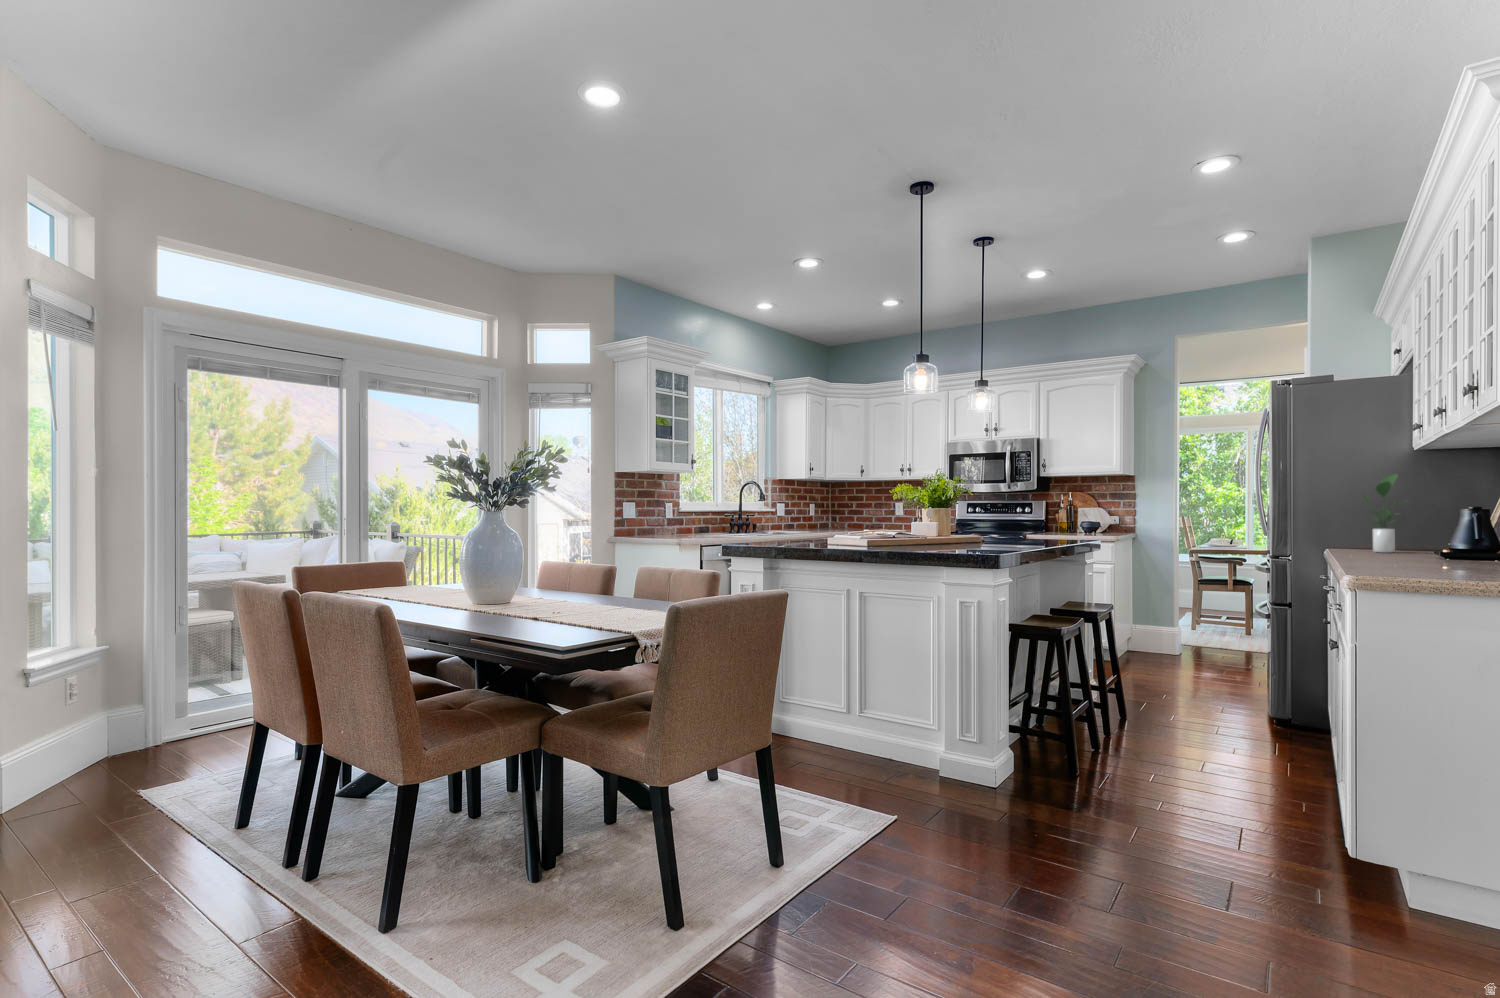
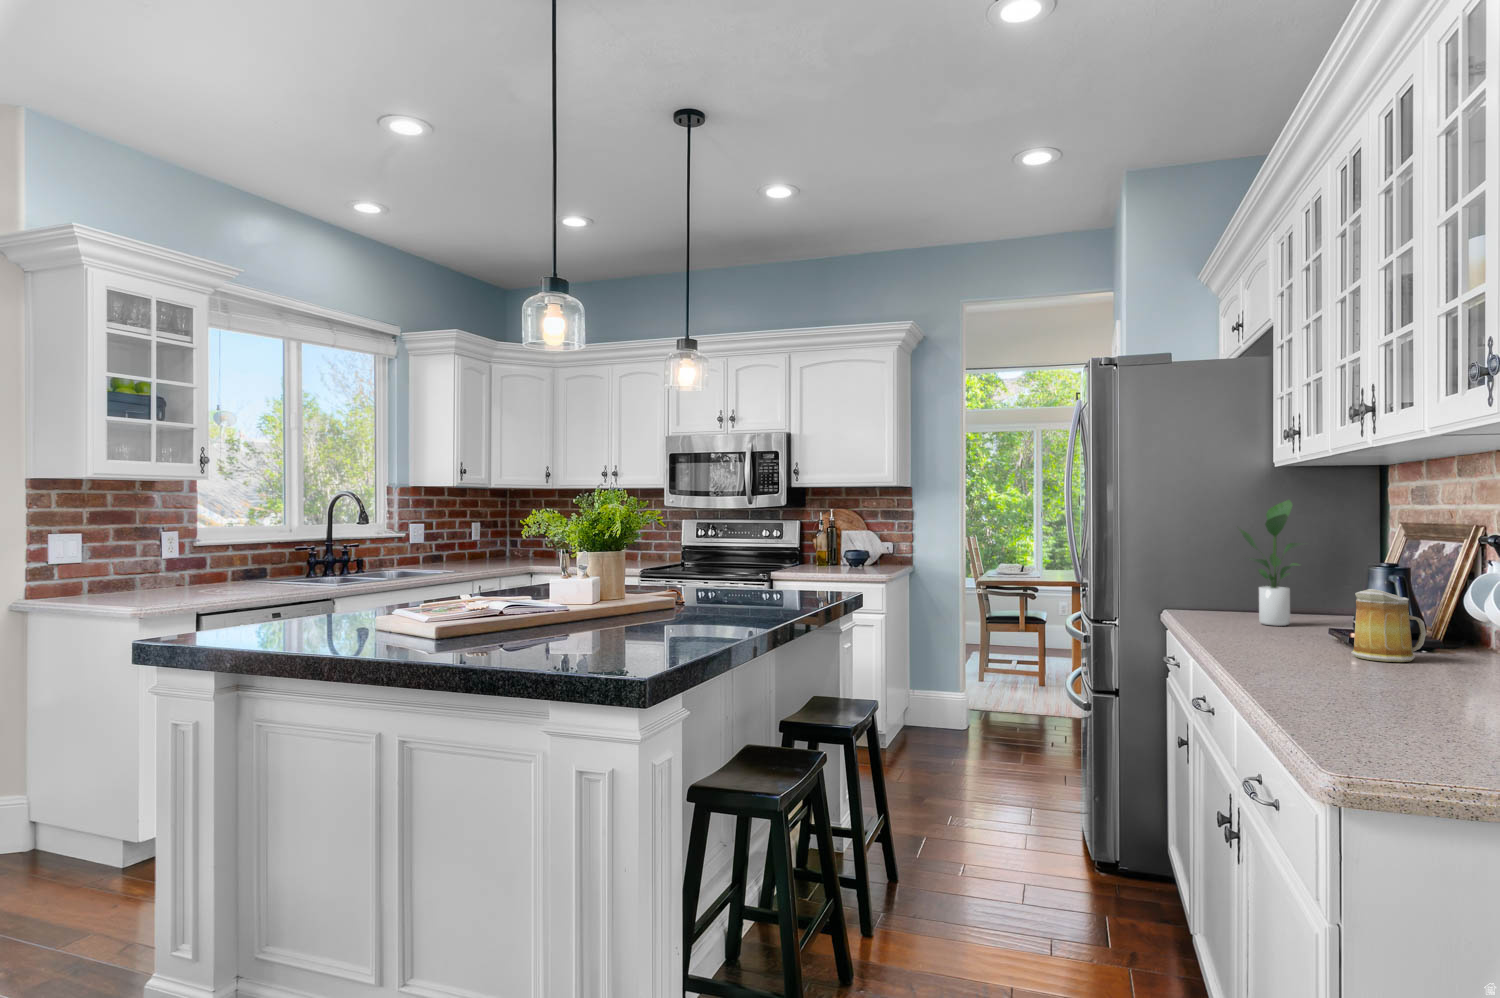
mug: none [1409,520,1456,560] -> present [1352,589,1426,662]

